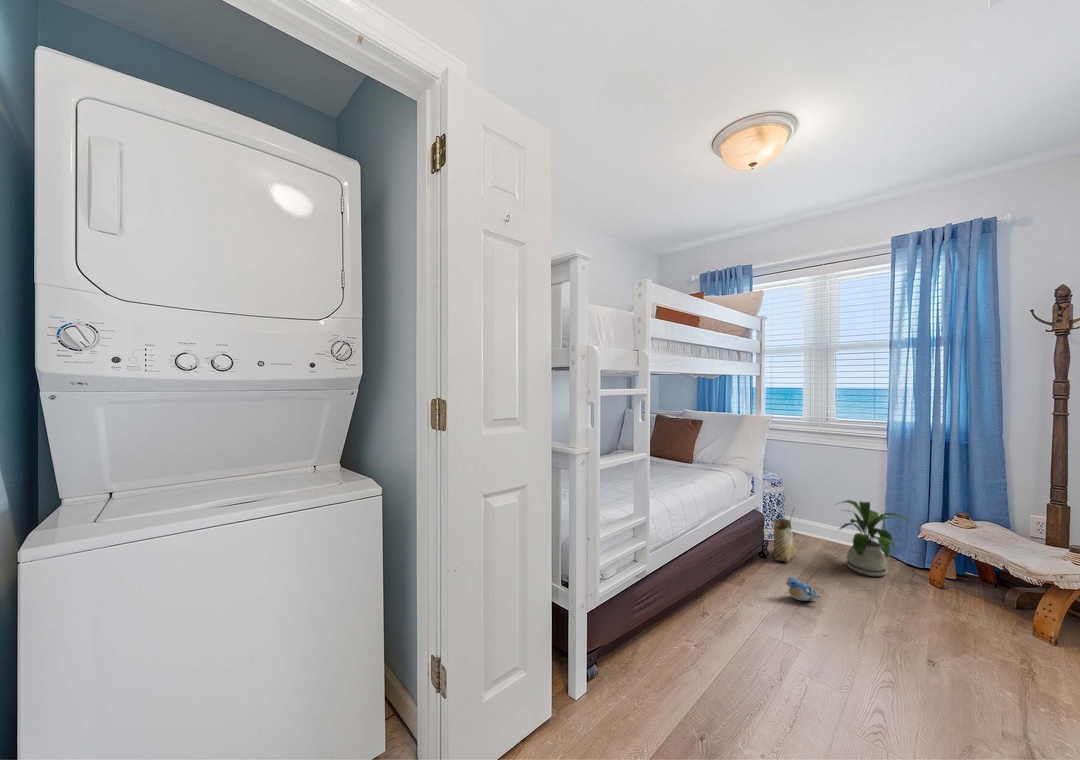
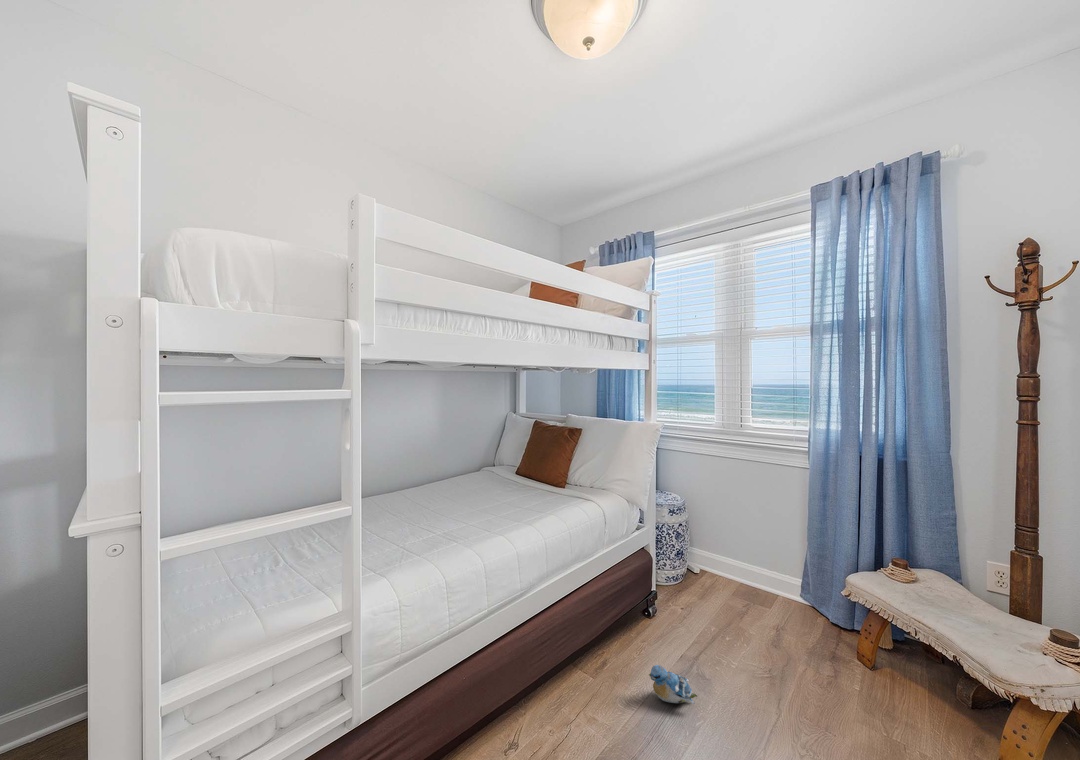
house plant: present [840,500,907,576] -> none [739,537,830,647]
woven basket: present [770,504,796,562] -> none [657,541,692,624]

